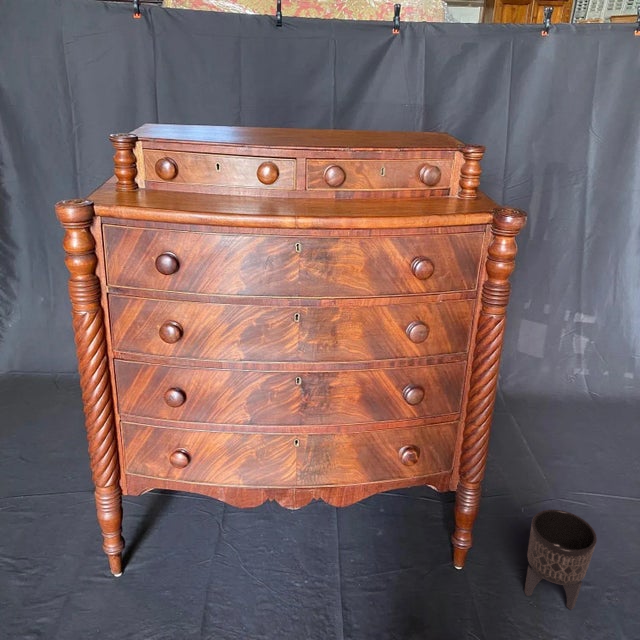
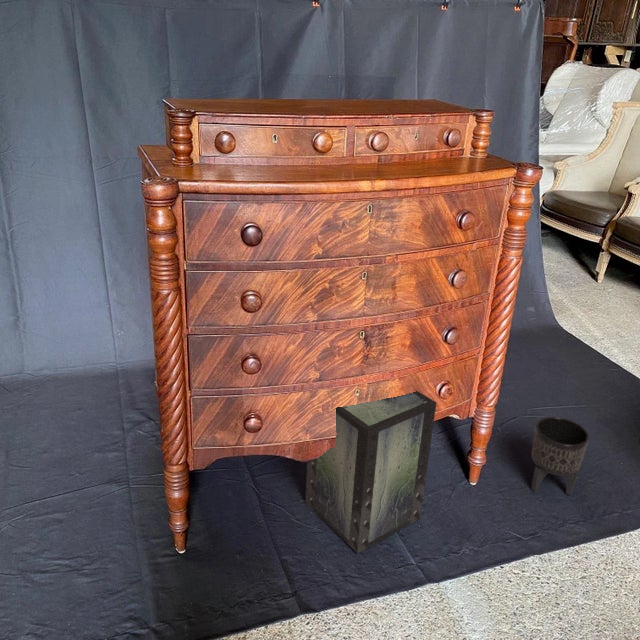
storage box: none [260,418,385,620] -> present [305,391,436,553]

